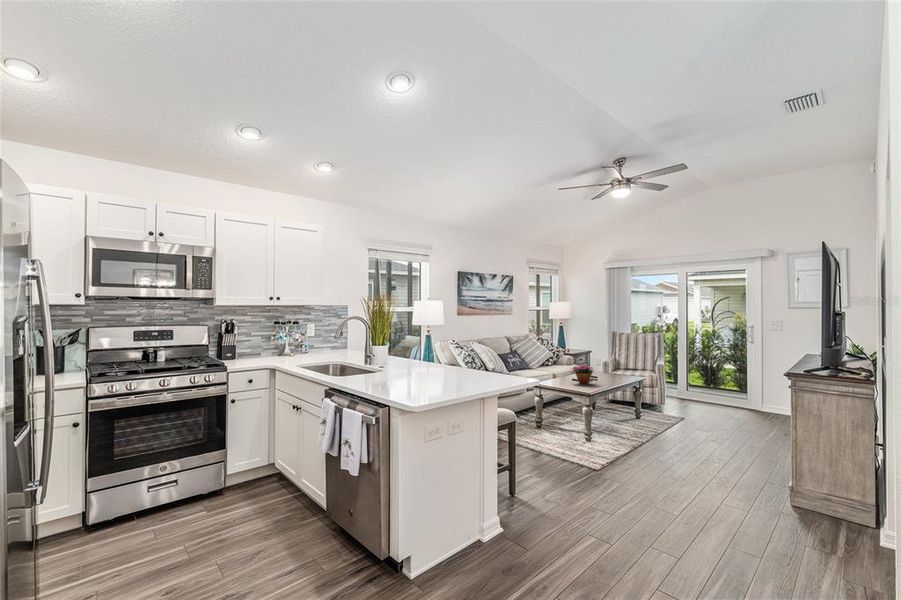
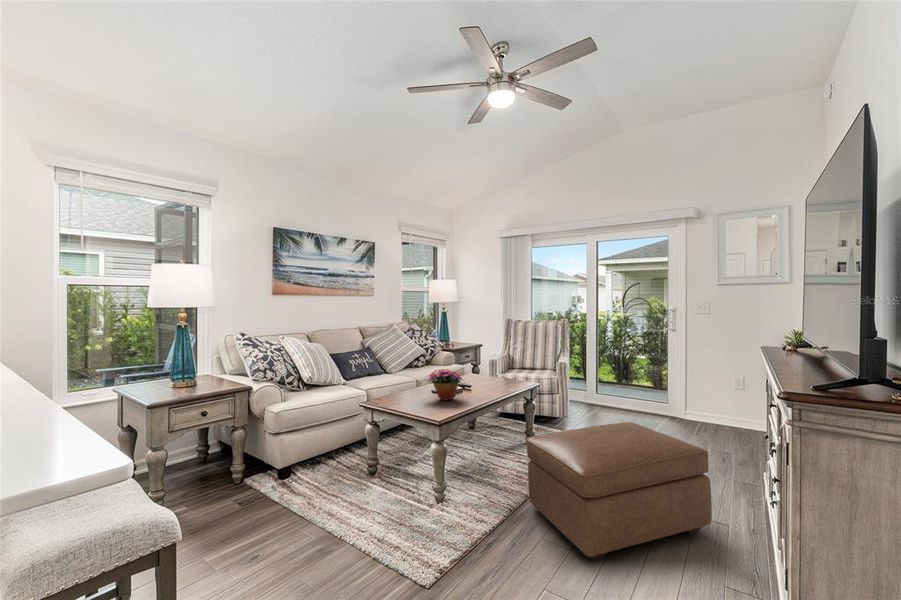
ottoman: none [638,401,753,466] -> present [526,422,712,562]

